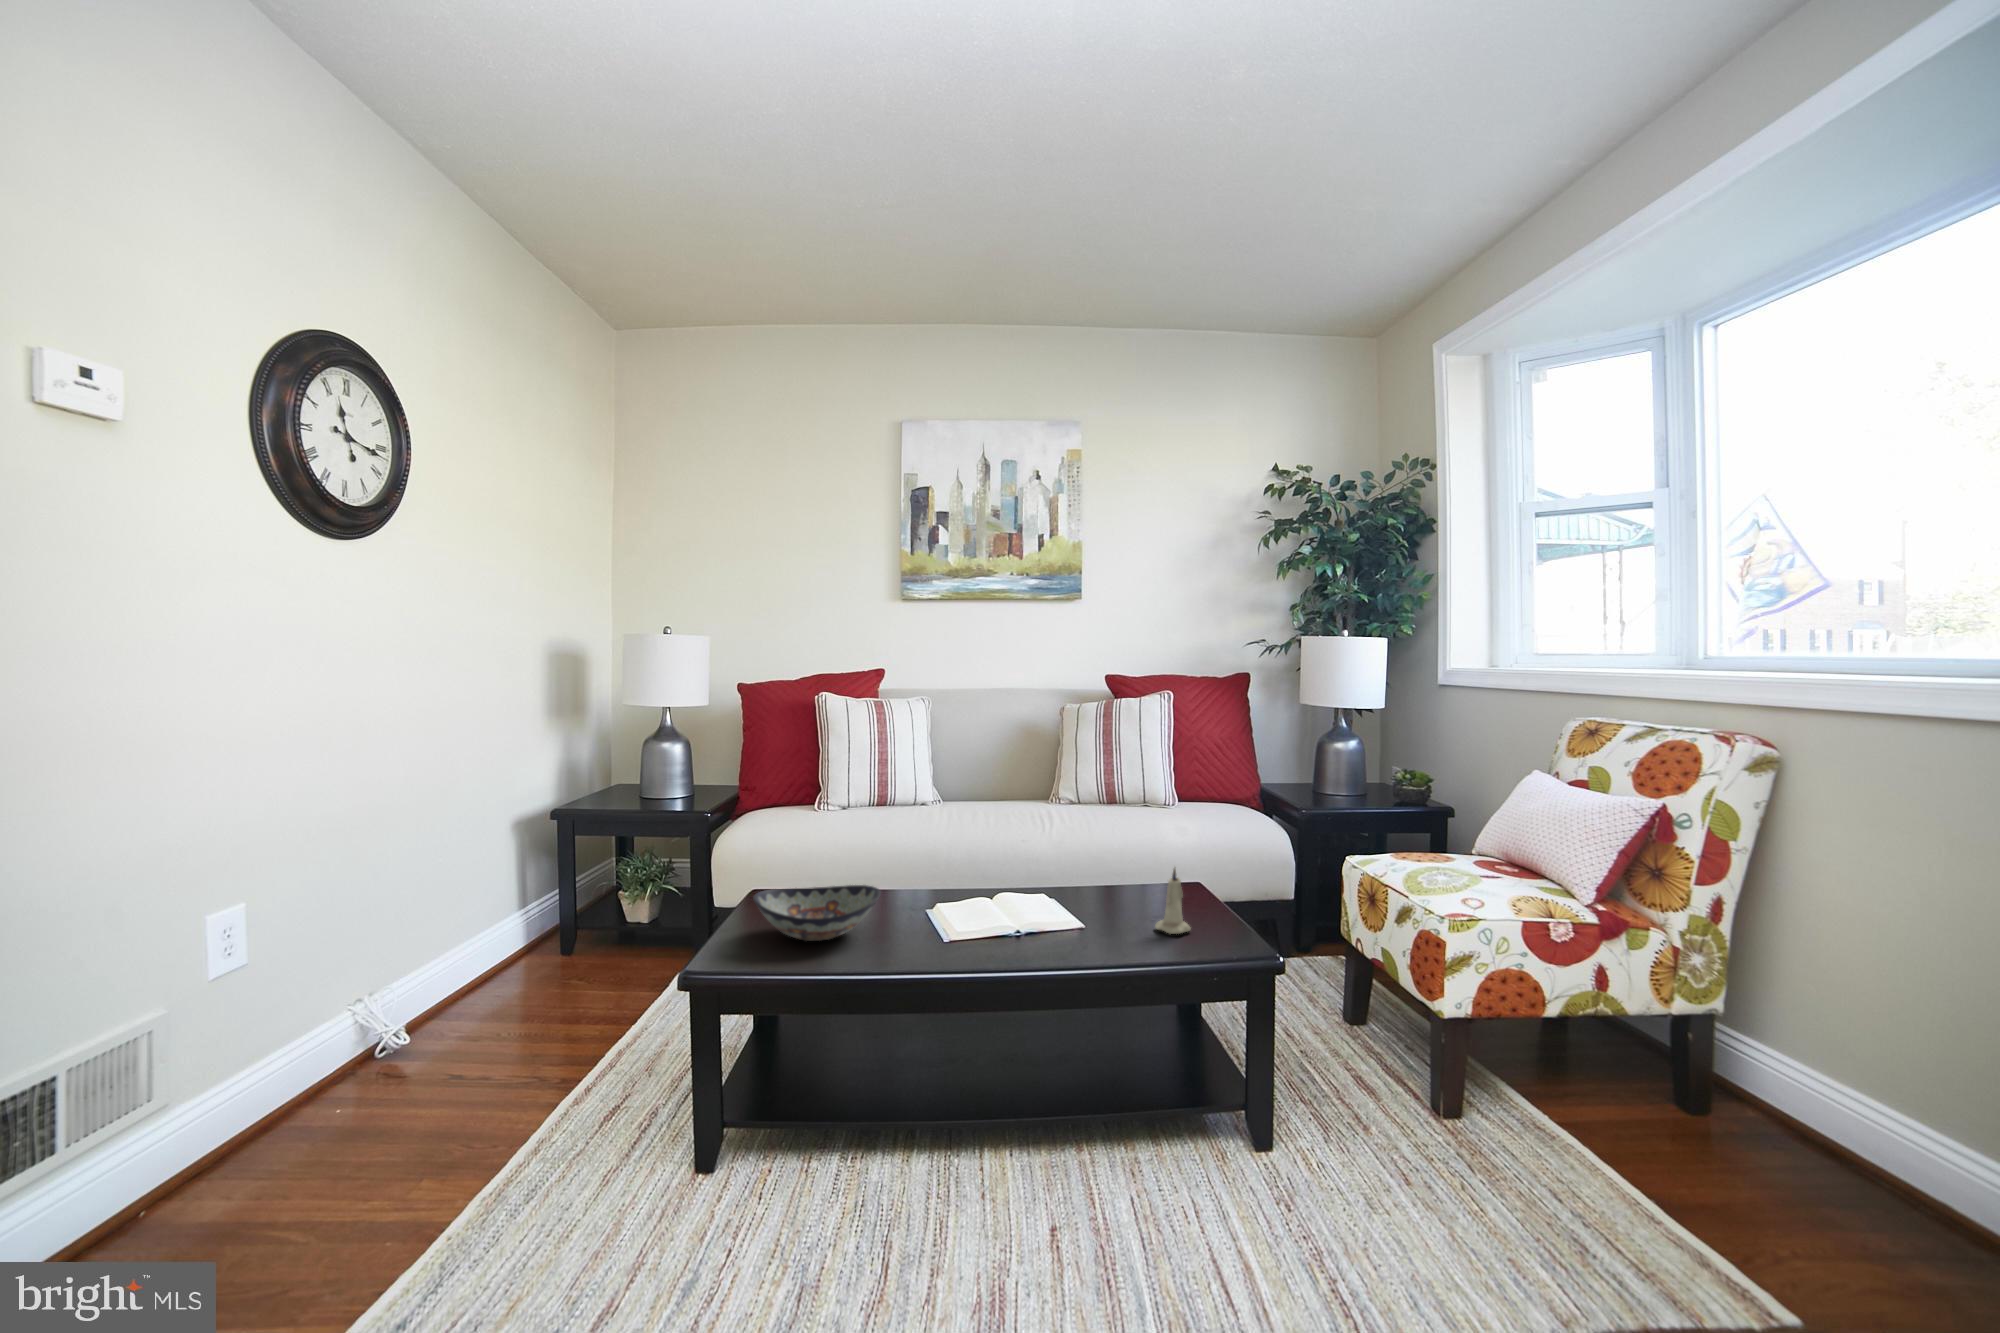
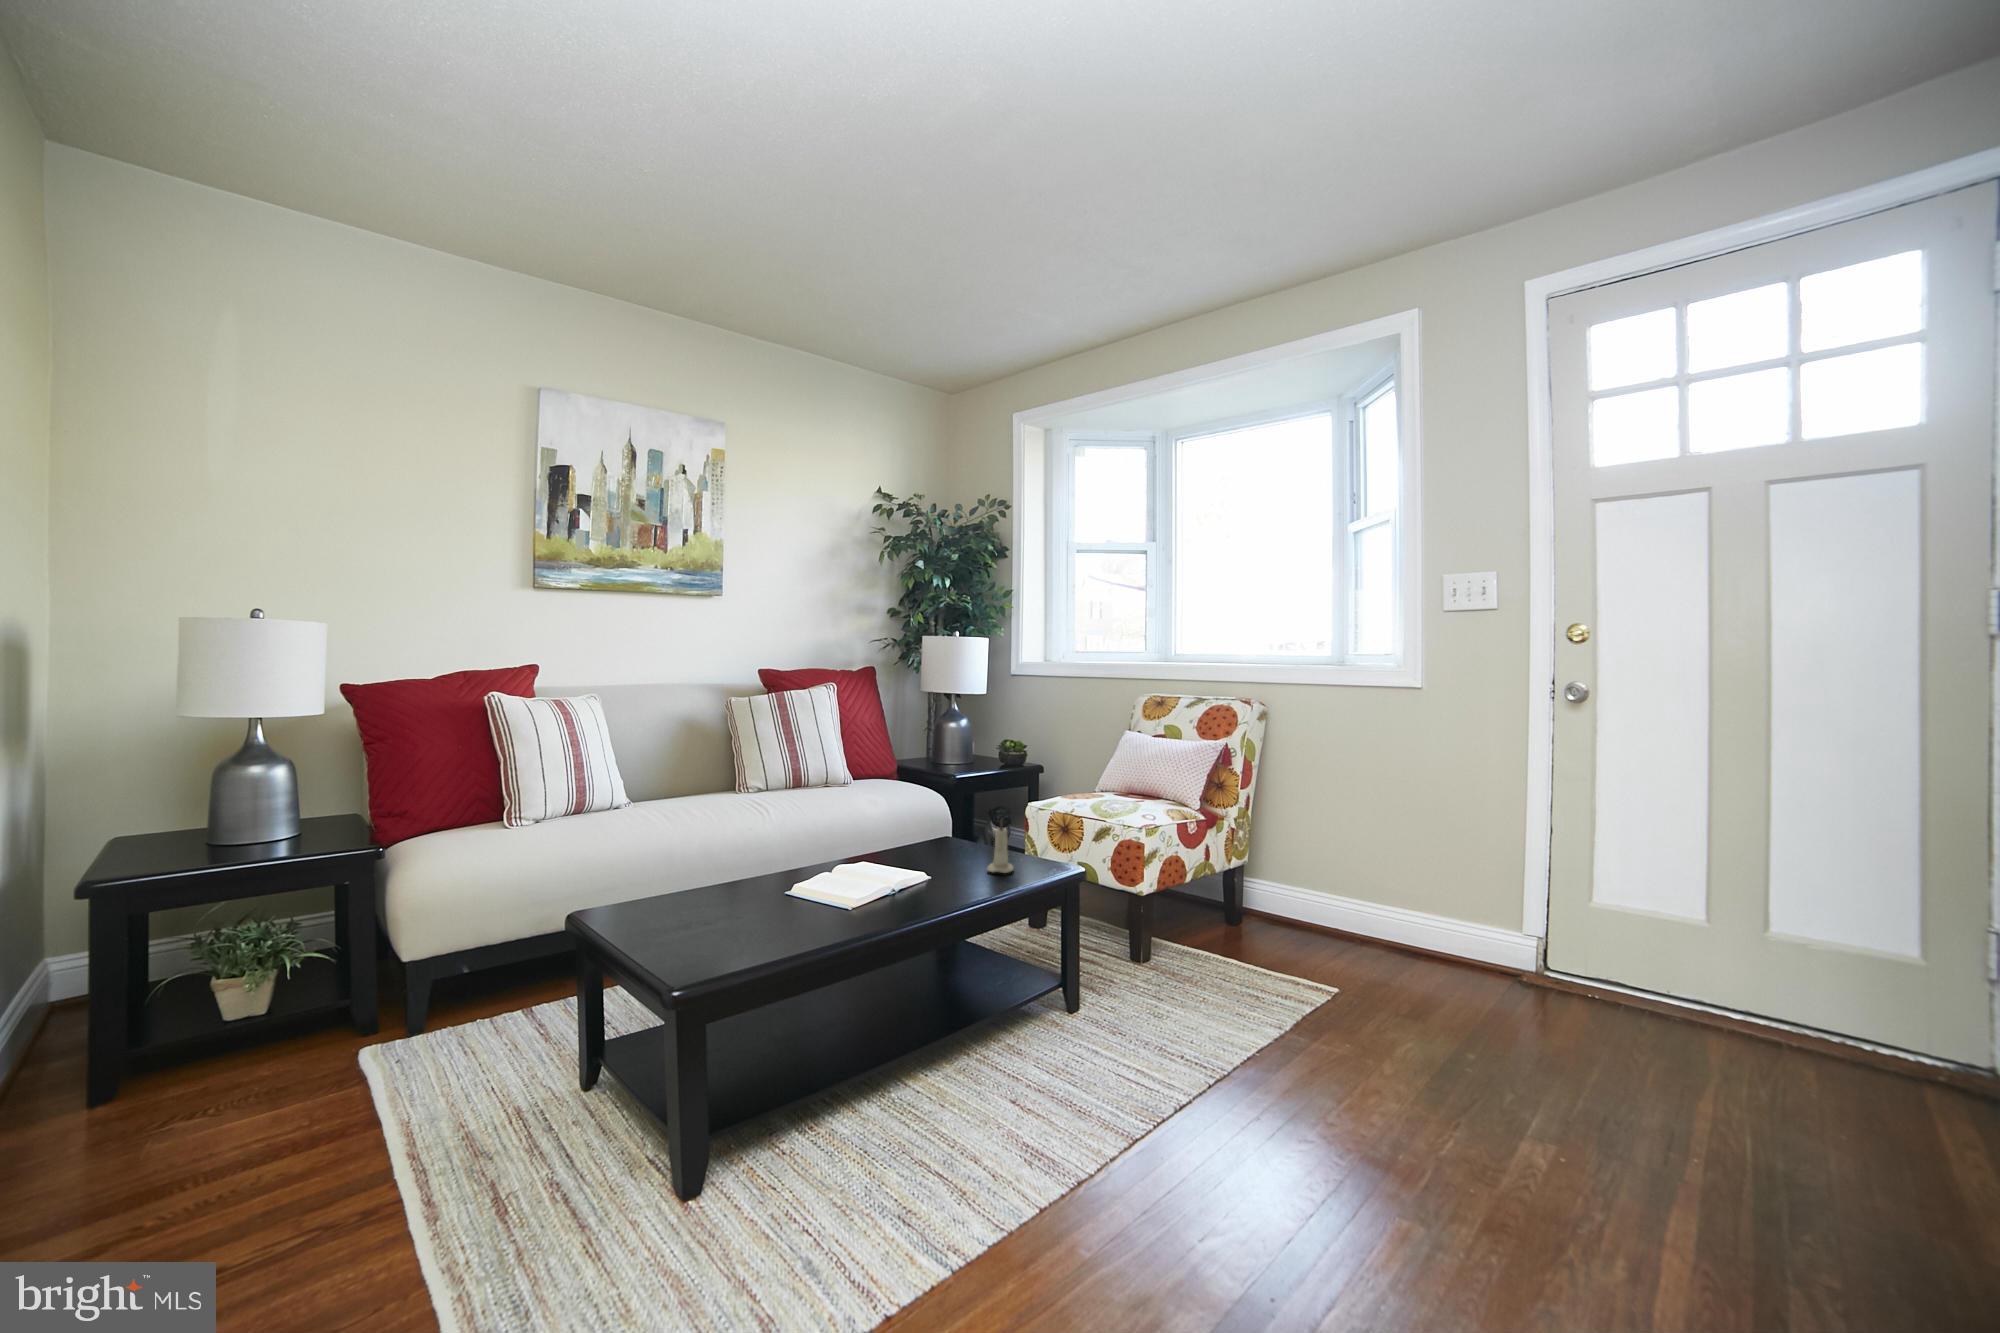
decorative bowl: present [753,885,881,941] -> none [665,877,795,942]

